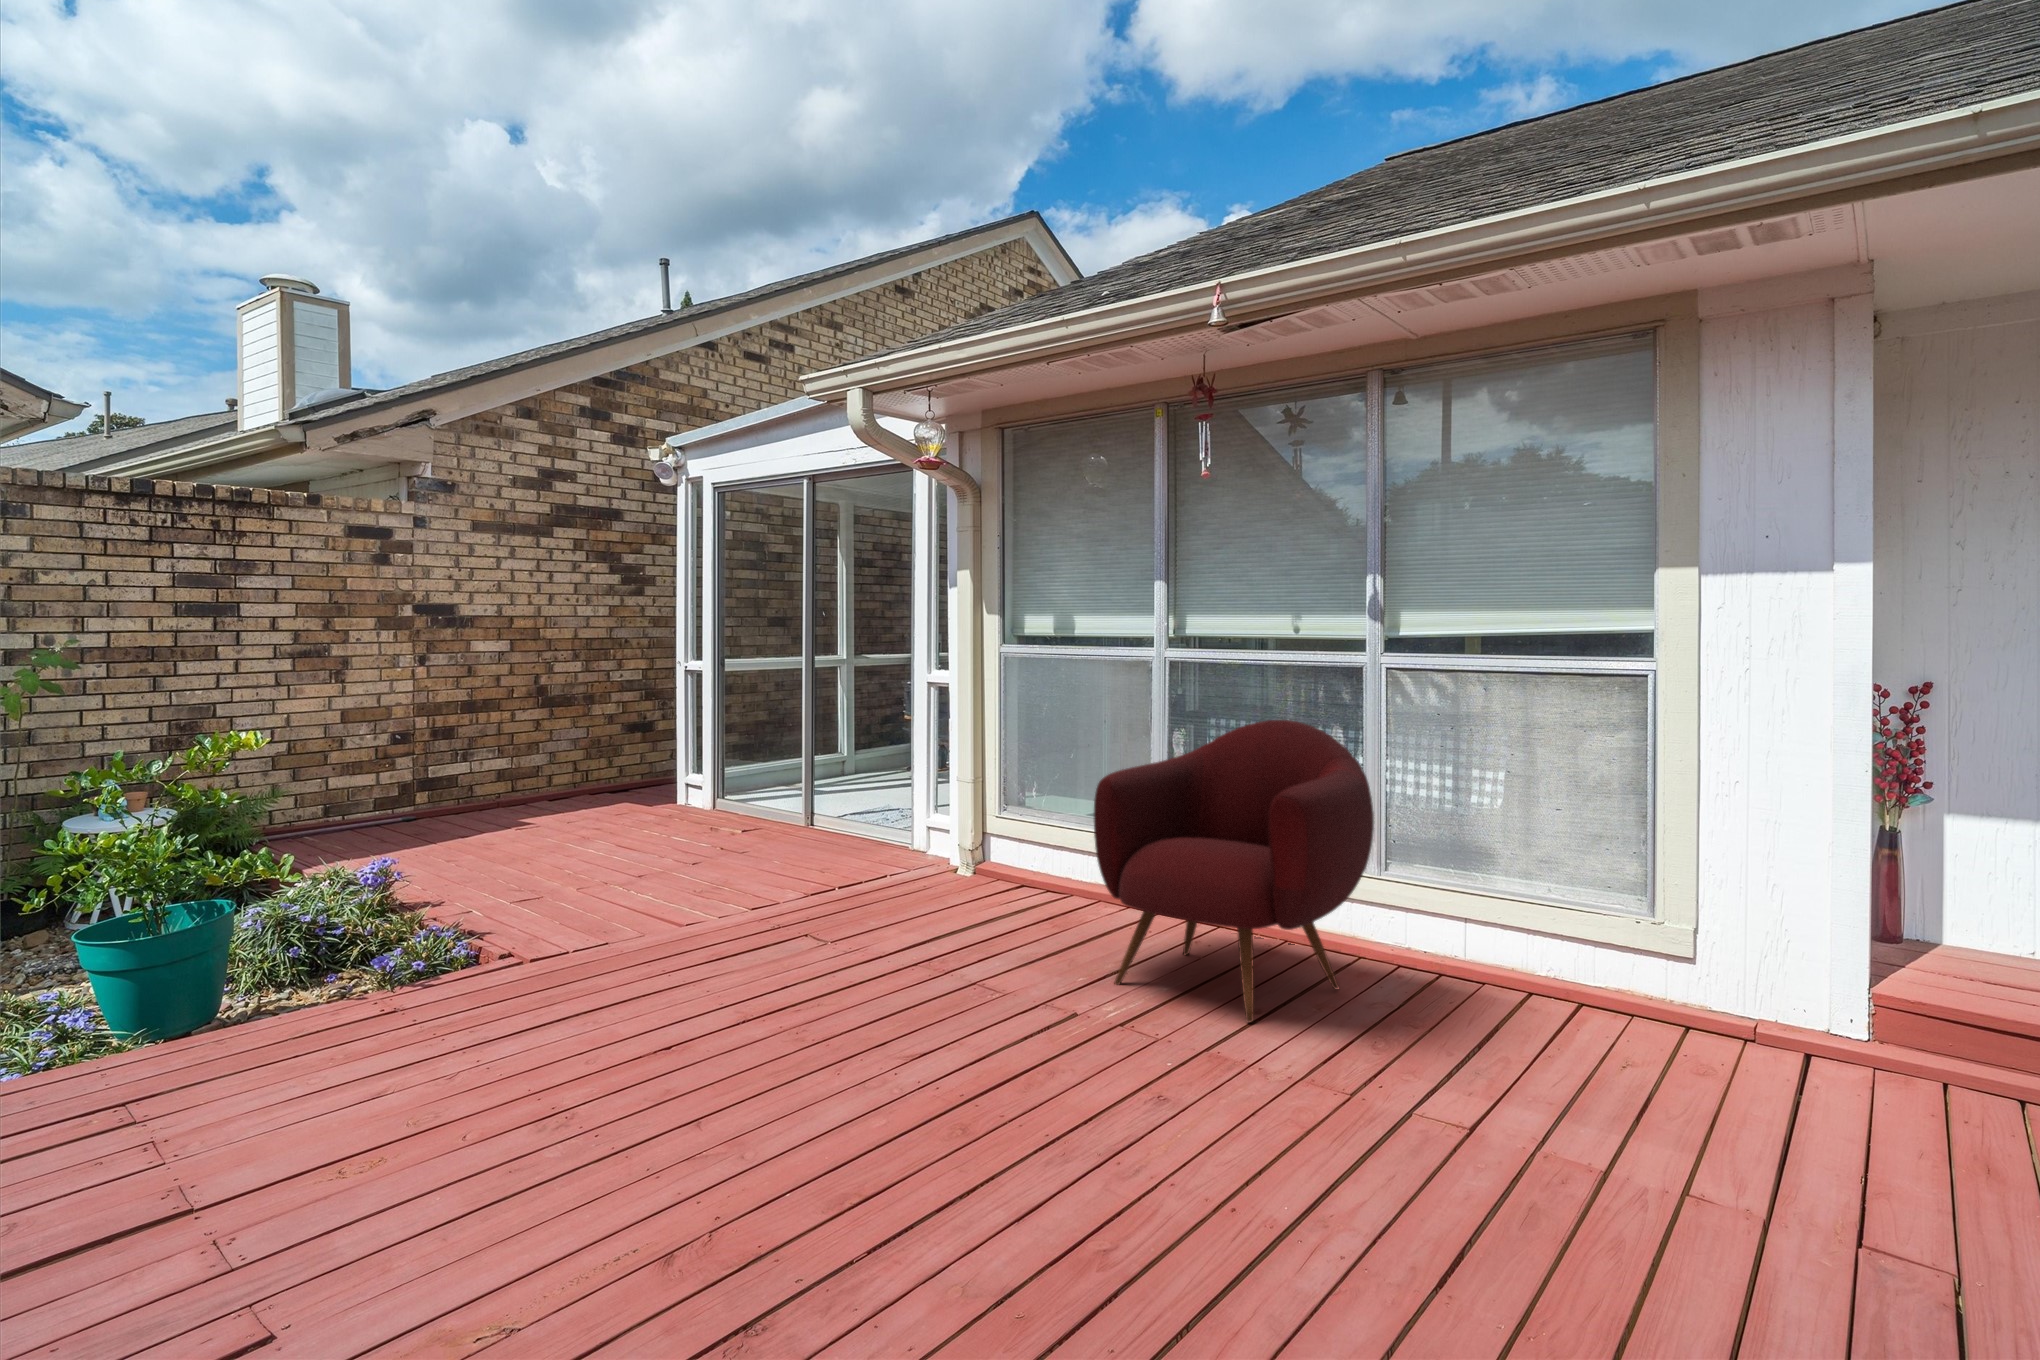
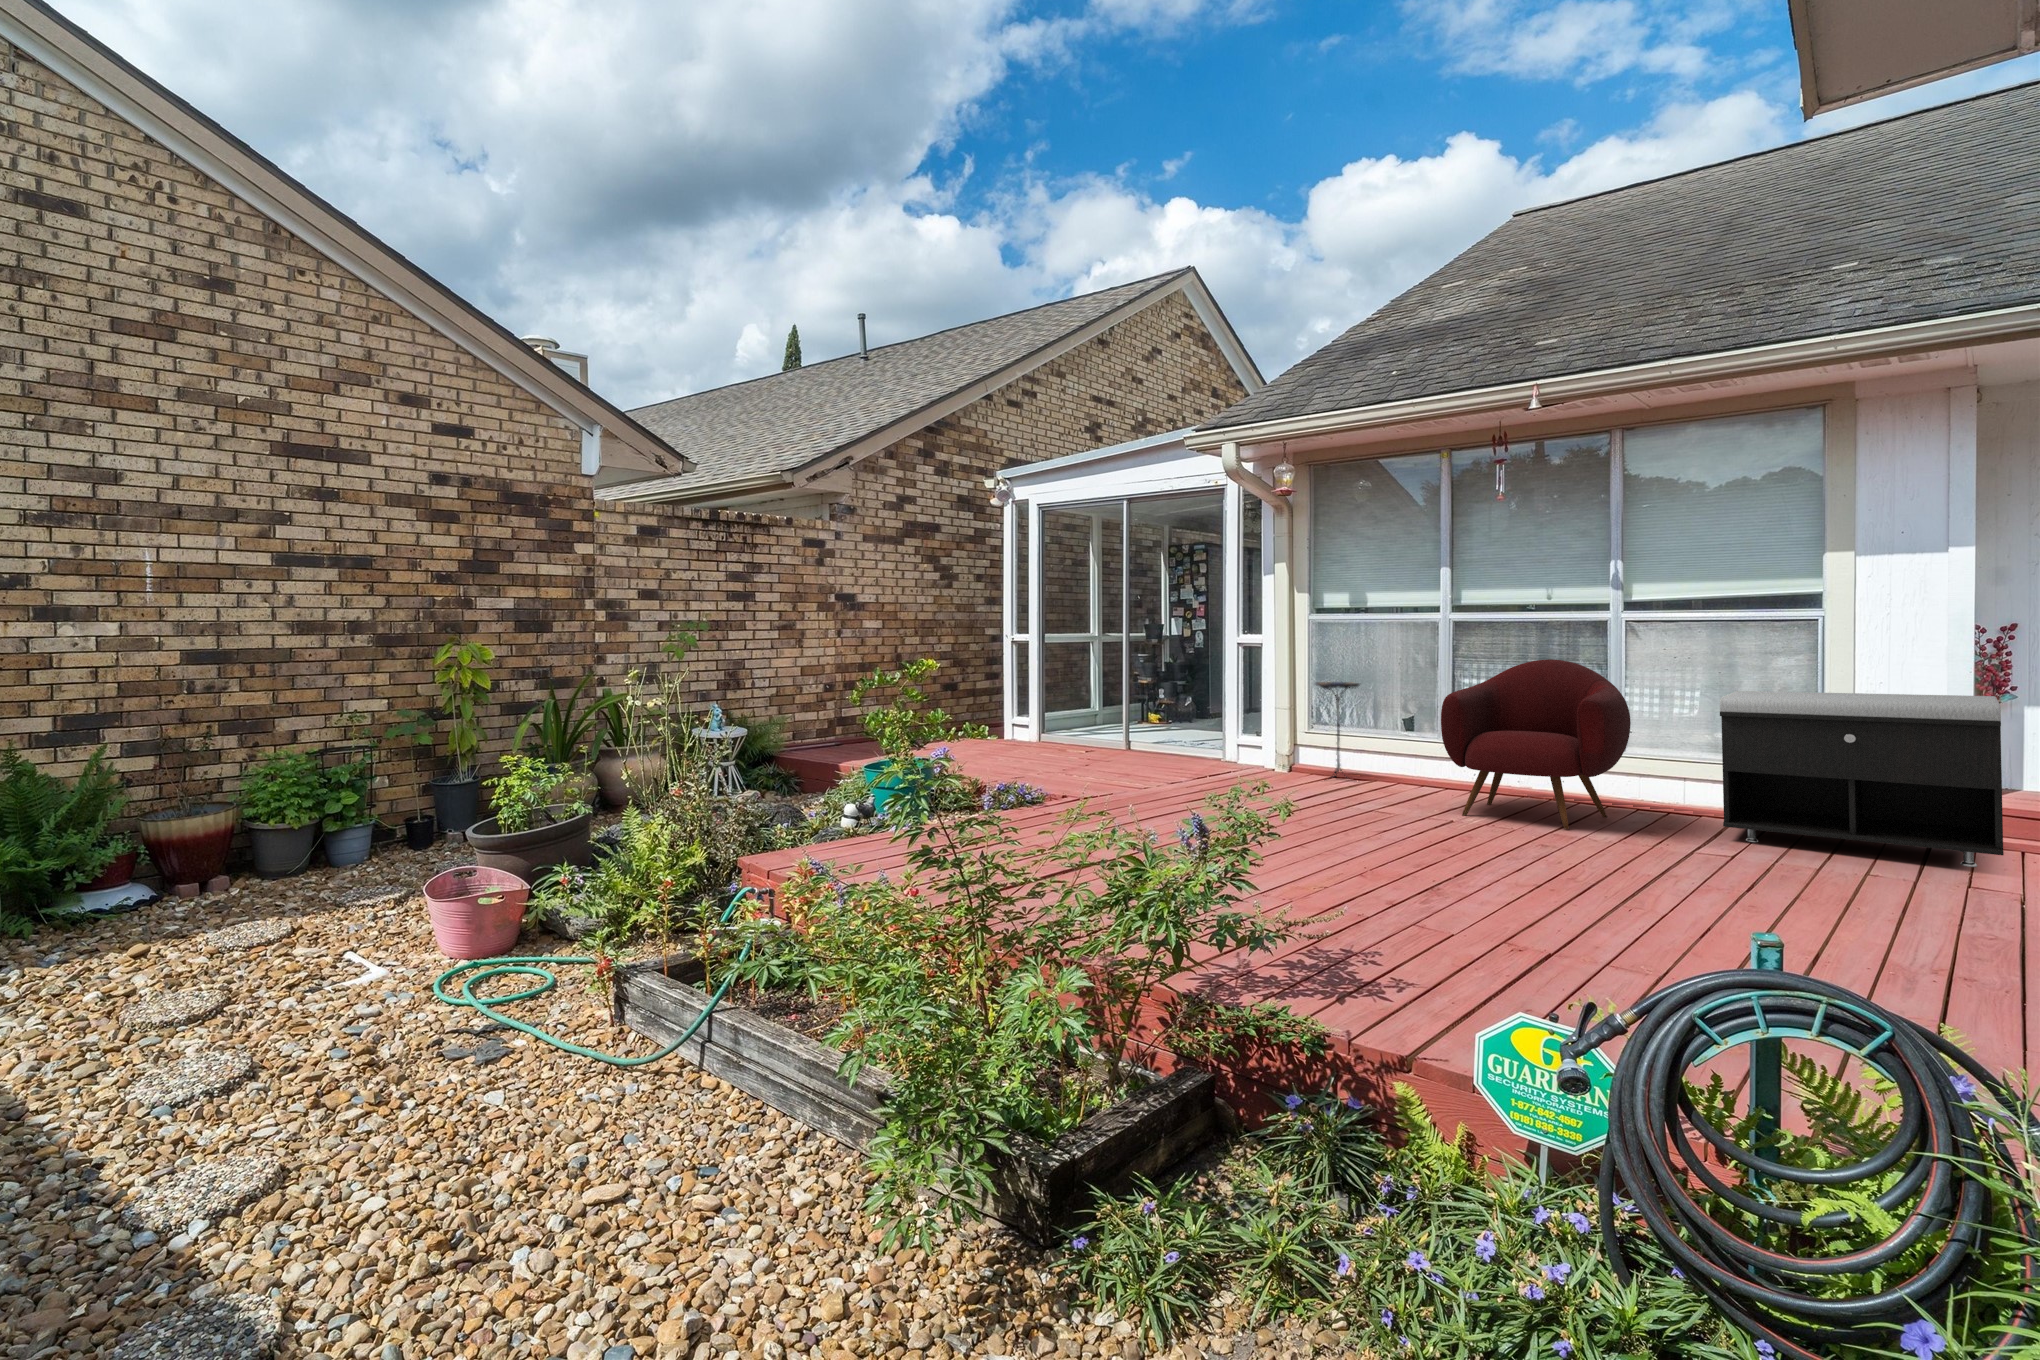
side table: none [987,743,1056,901] -> present [1315,682,1360,777]
storage bench: none [1484,781,1922,1134] -> present [1720,691,2004,867]

